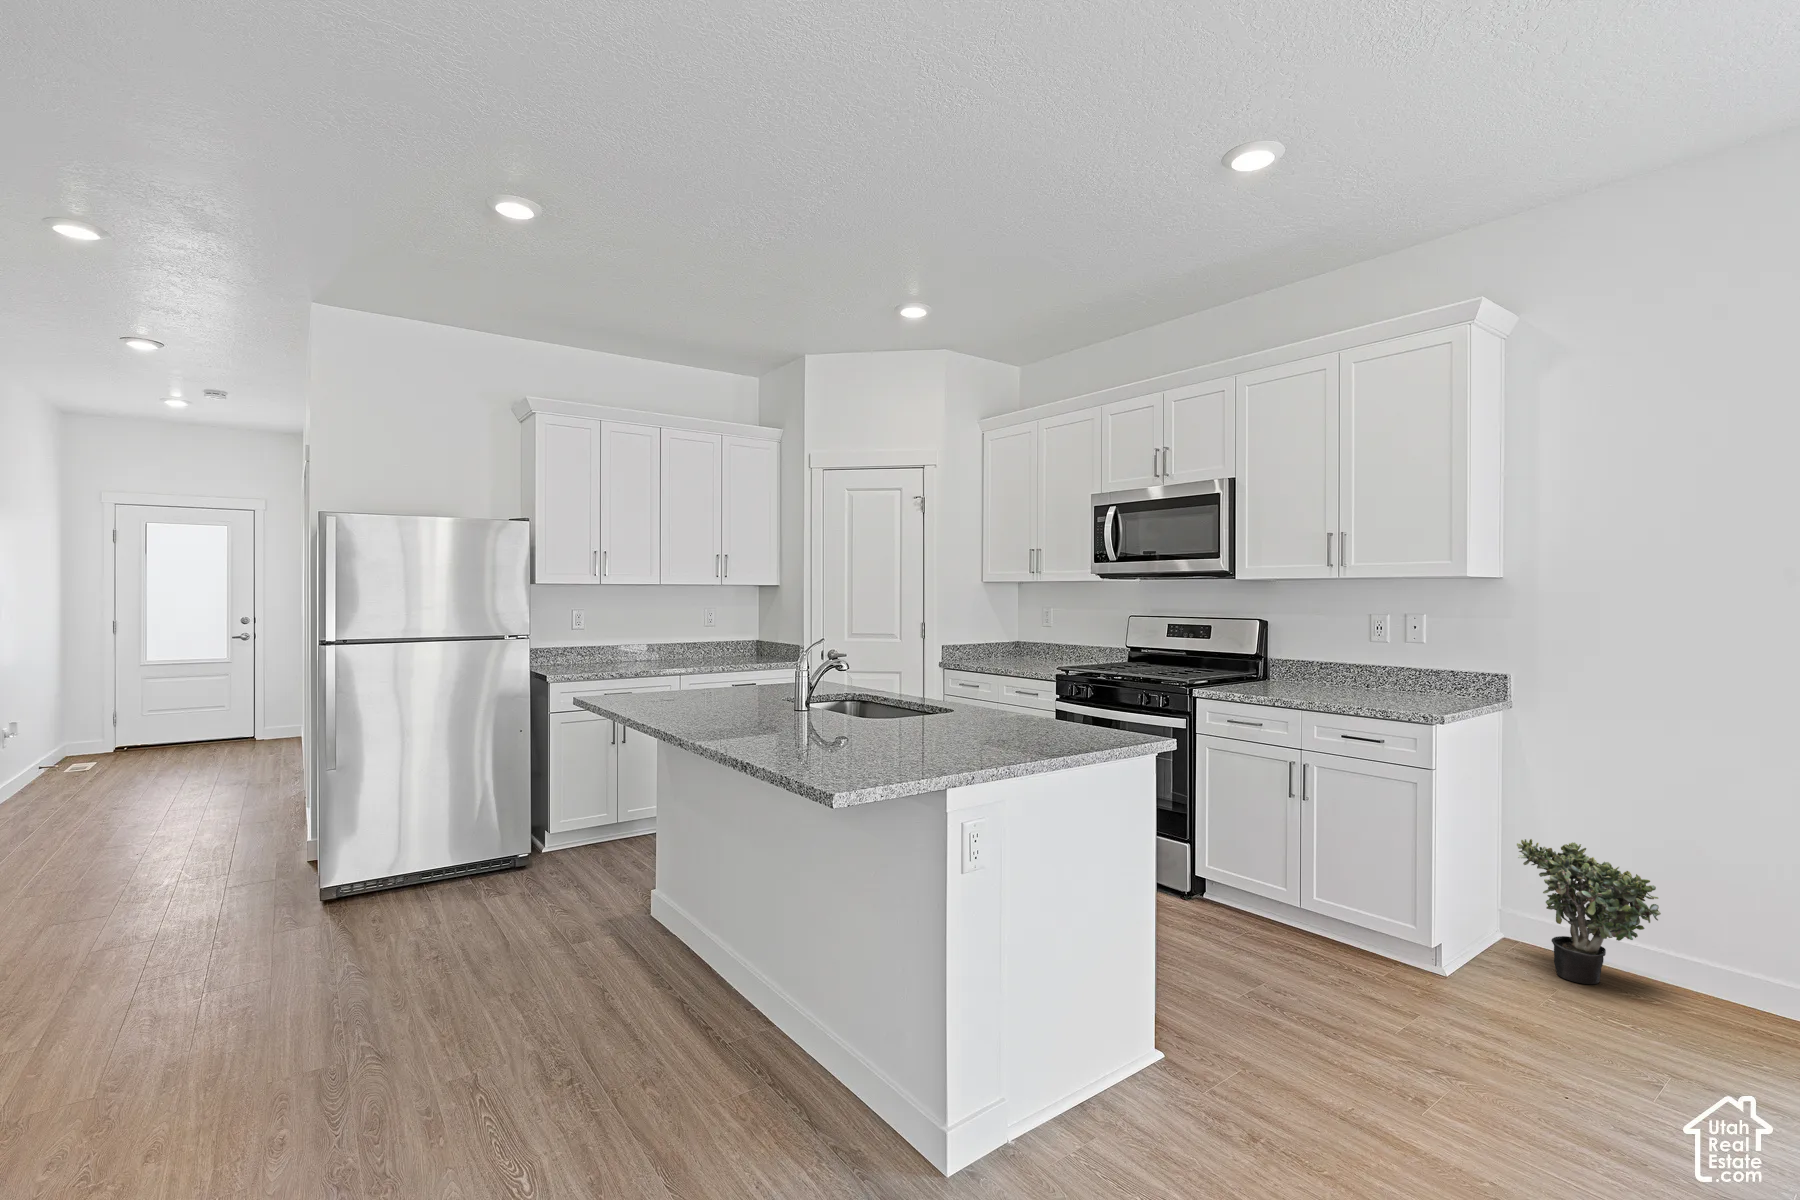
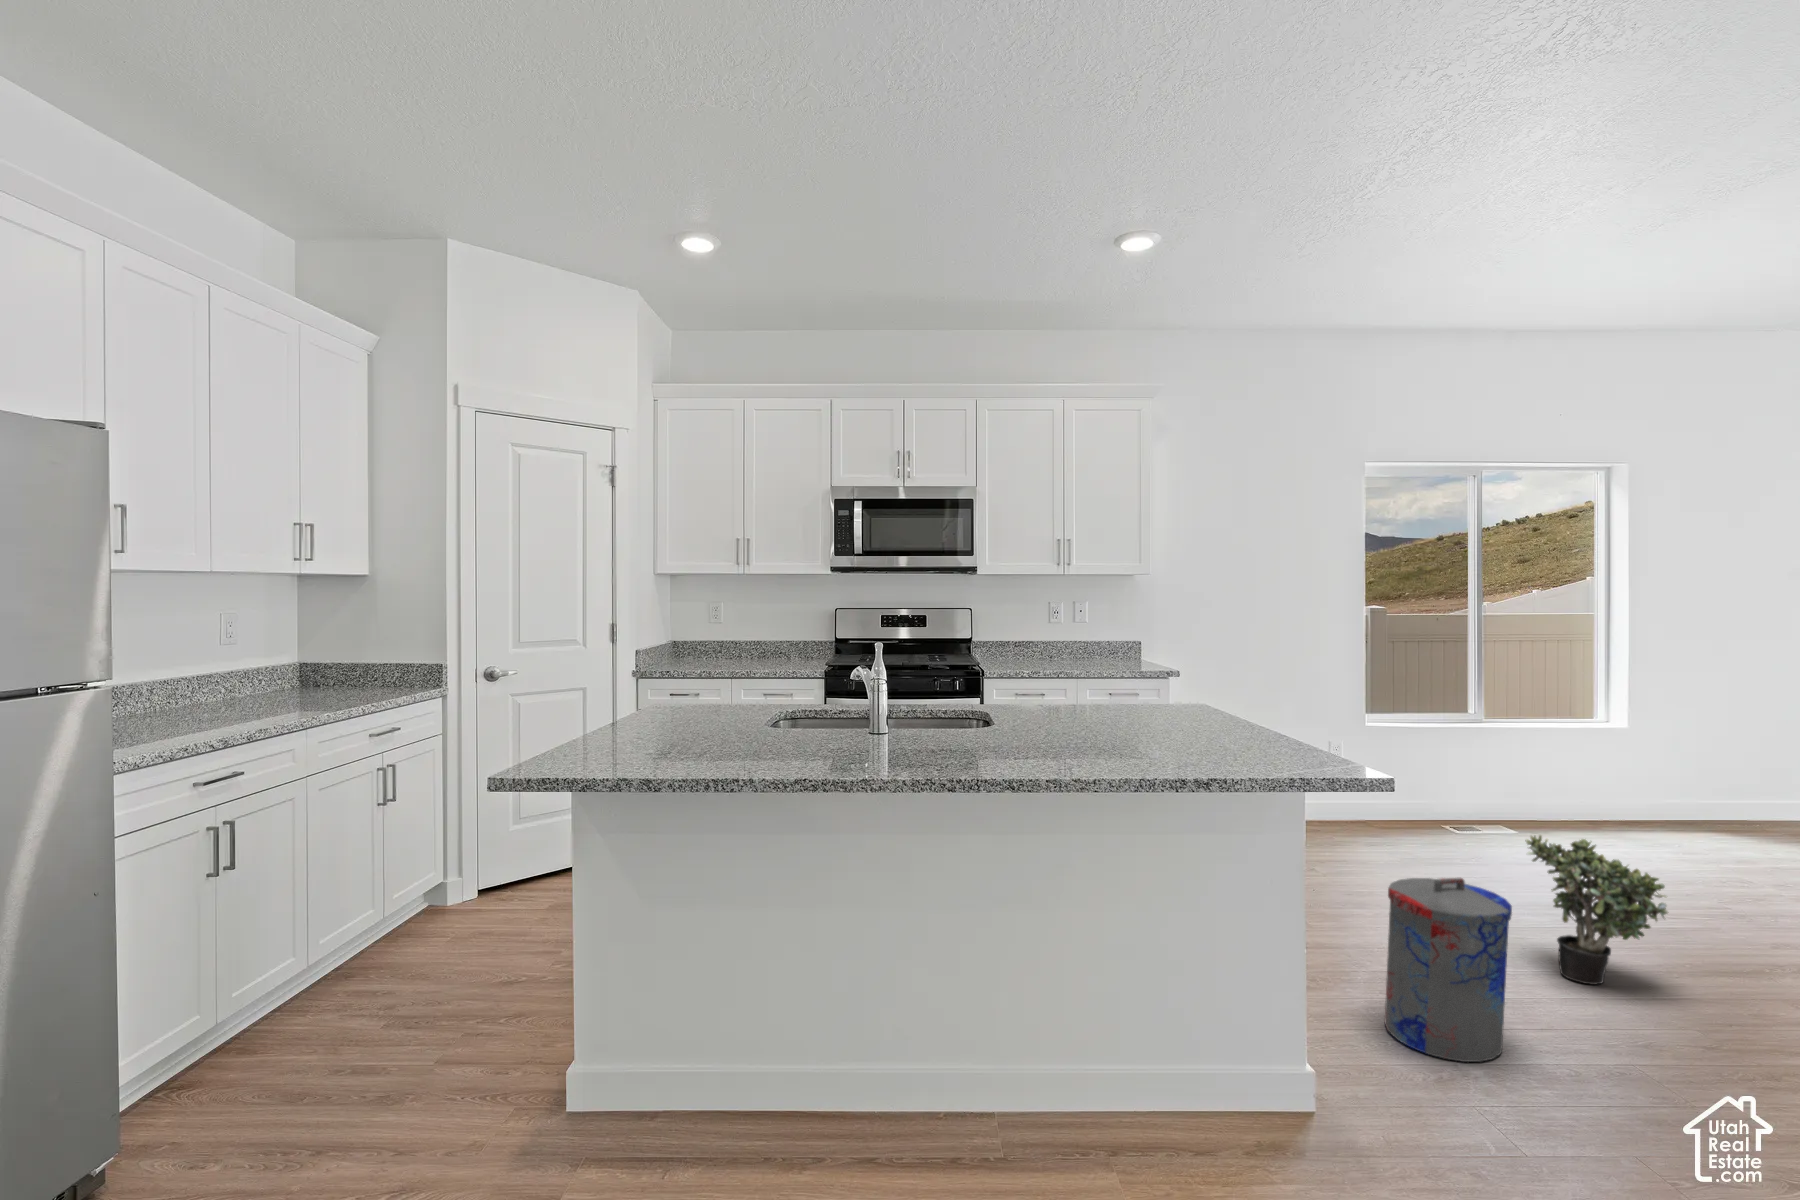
trash can: none [1380,880,1502,1059] -> present [1385,878,1512,1062]

